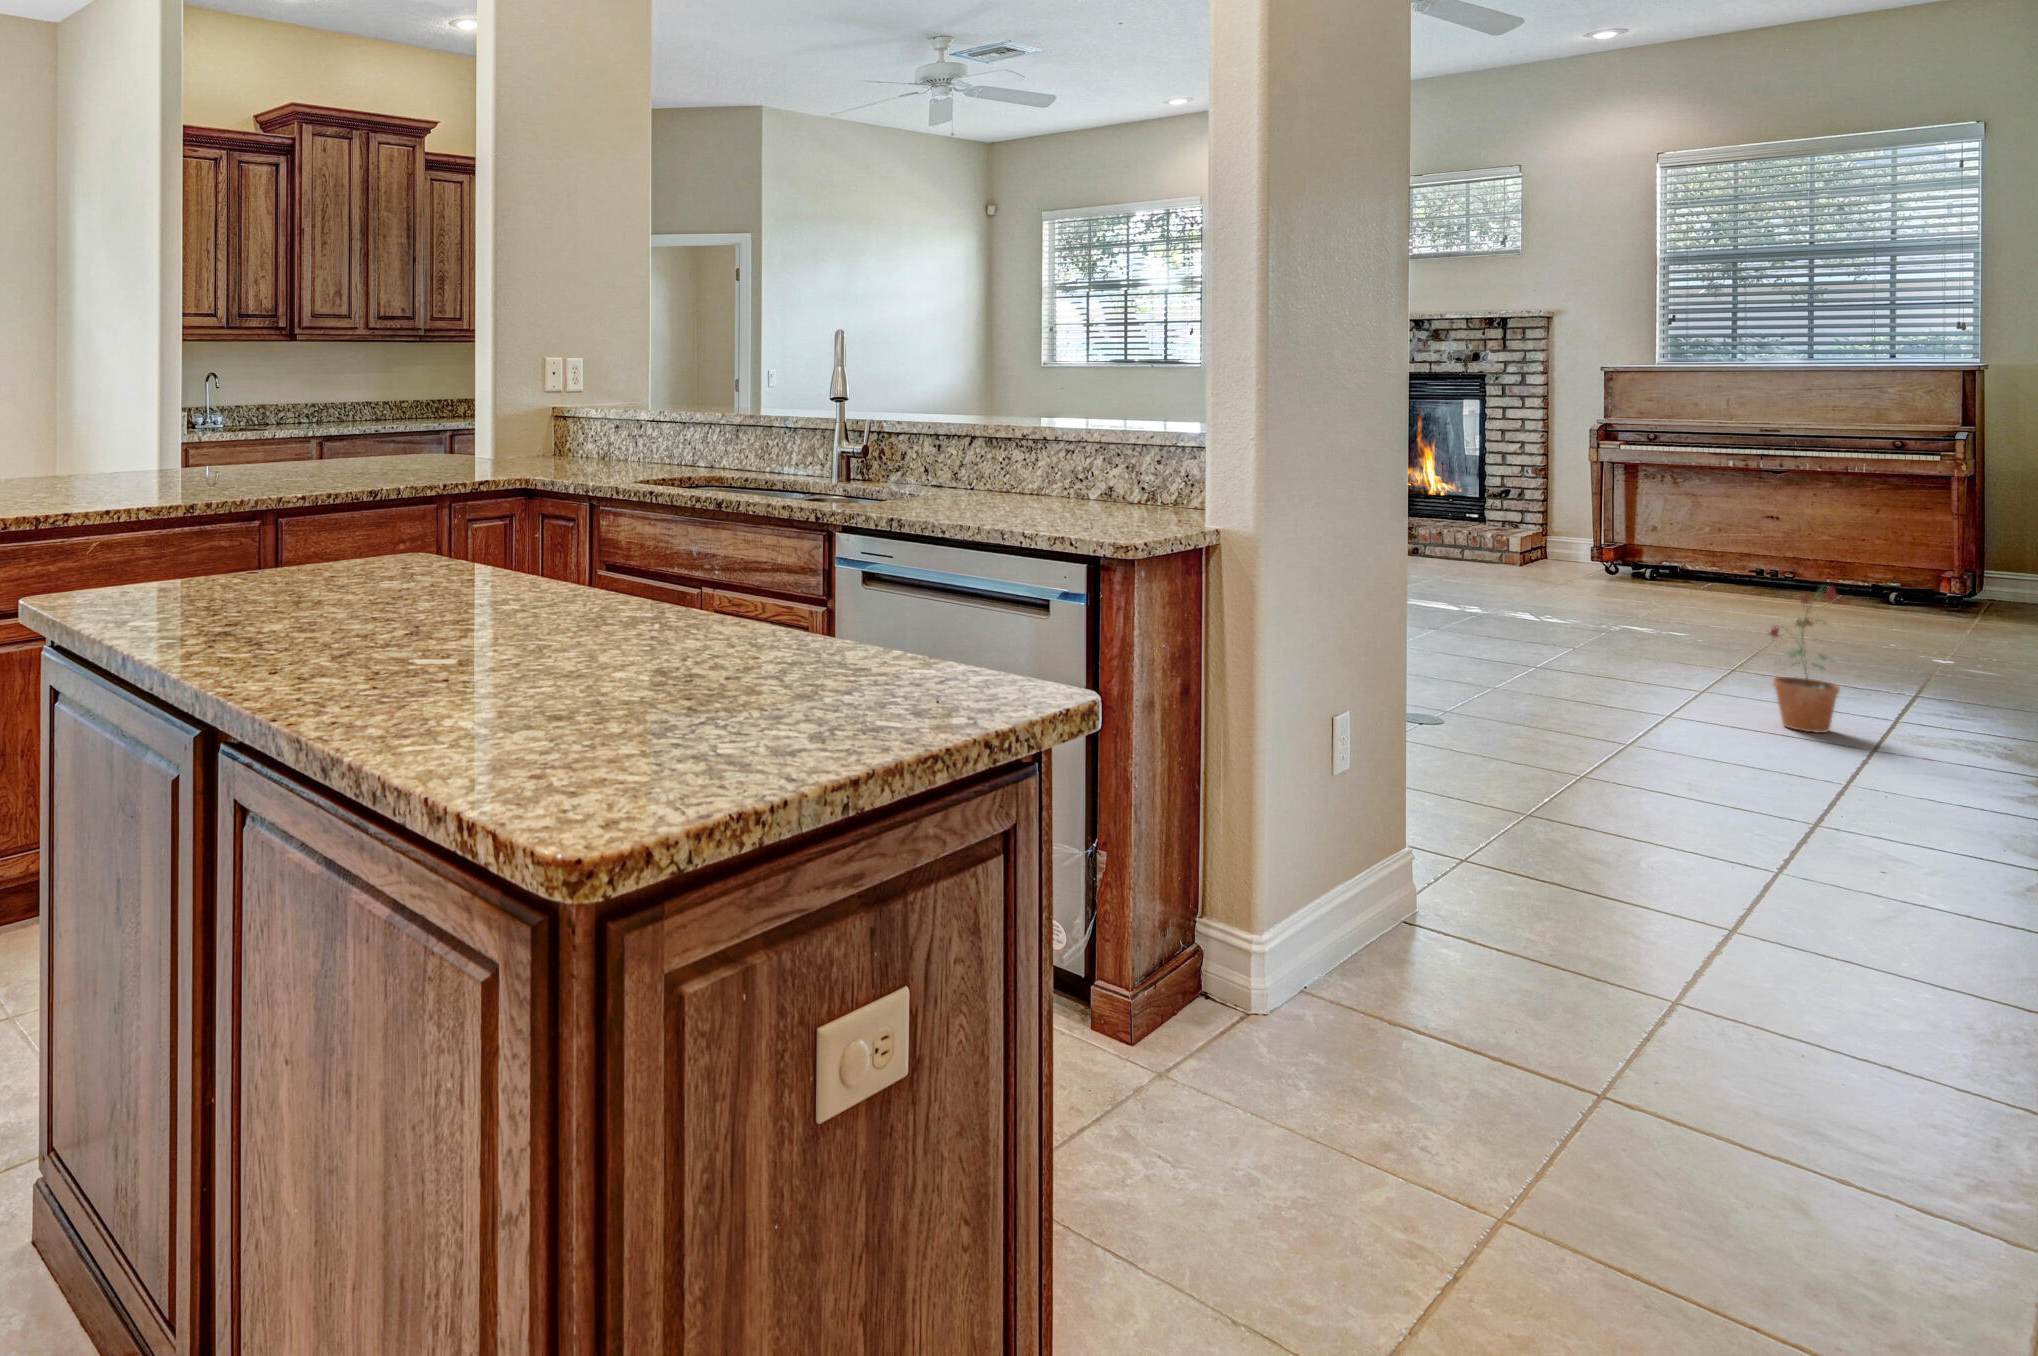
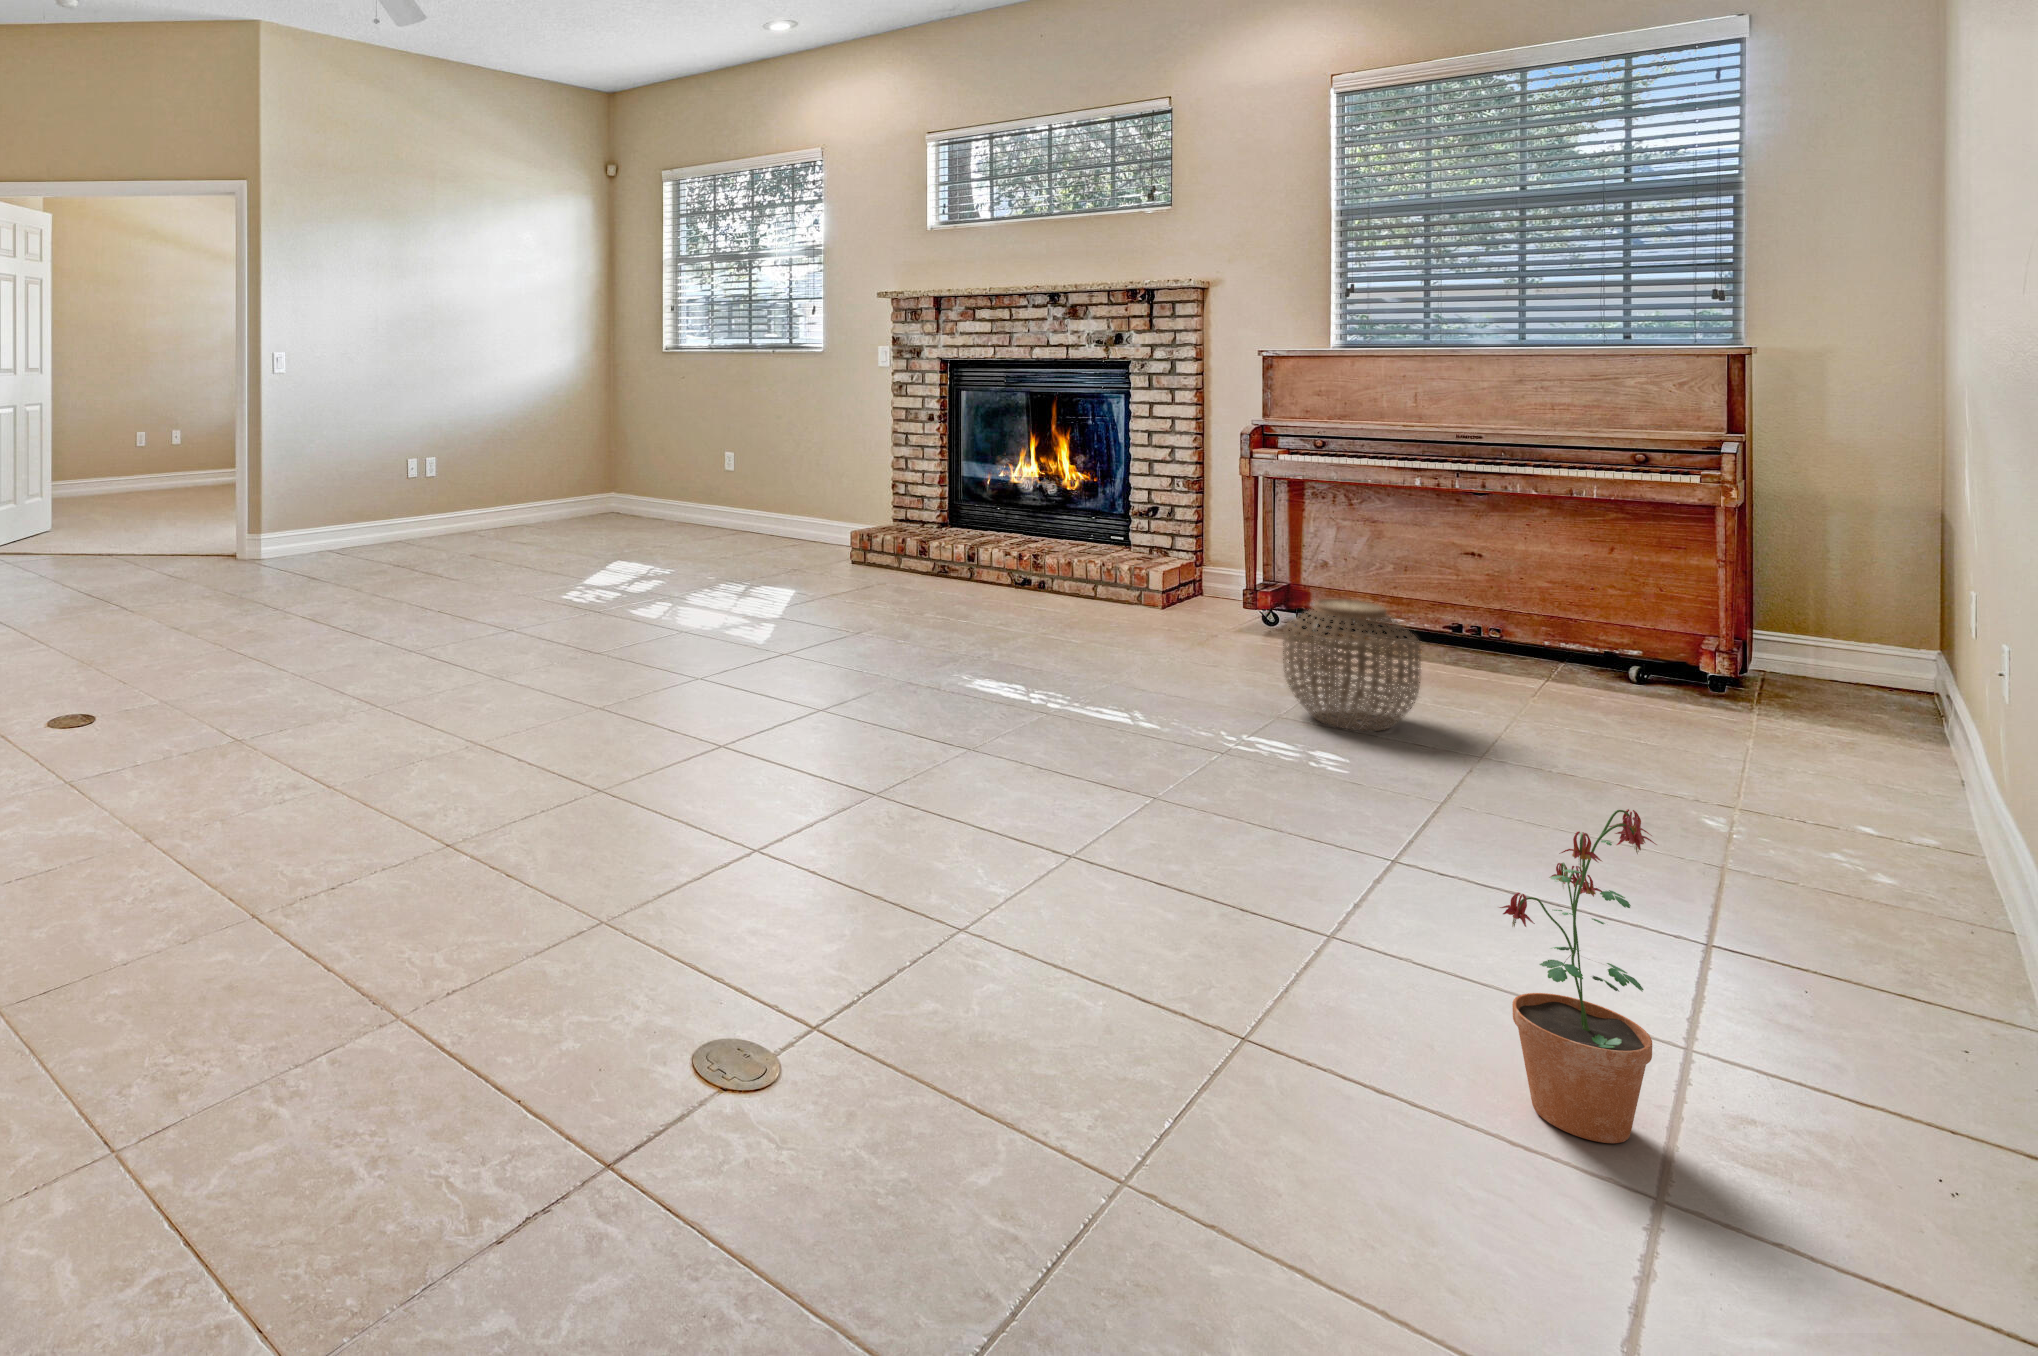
woven basket: none [1630,537,1730,622] -> present [1283,598,1421,731]

